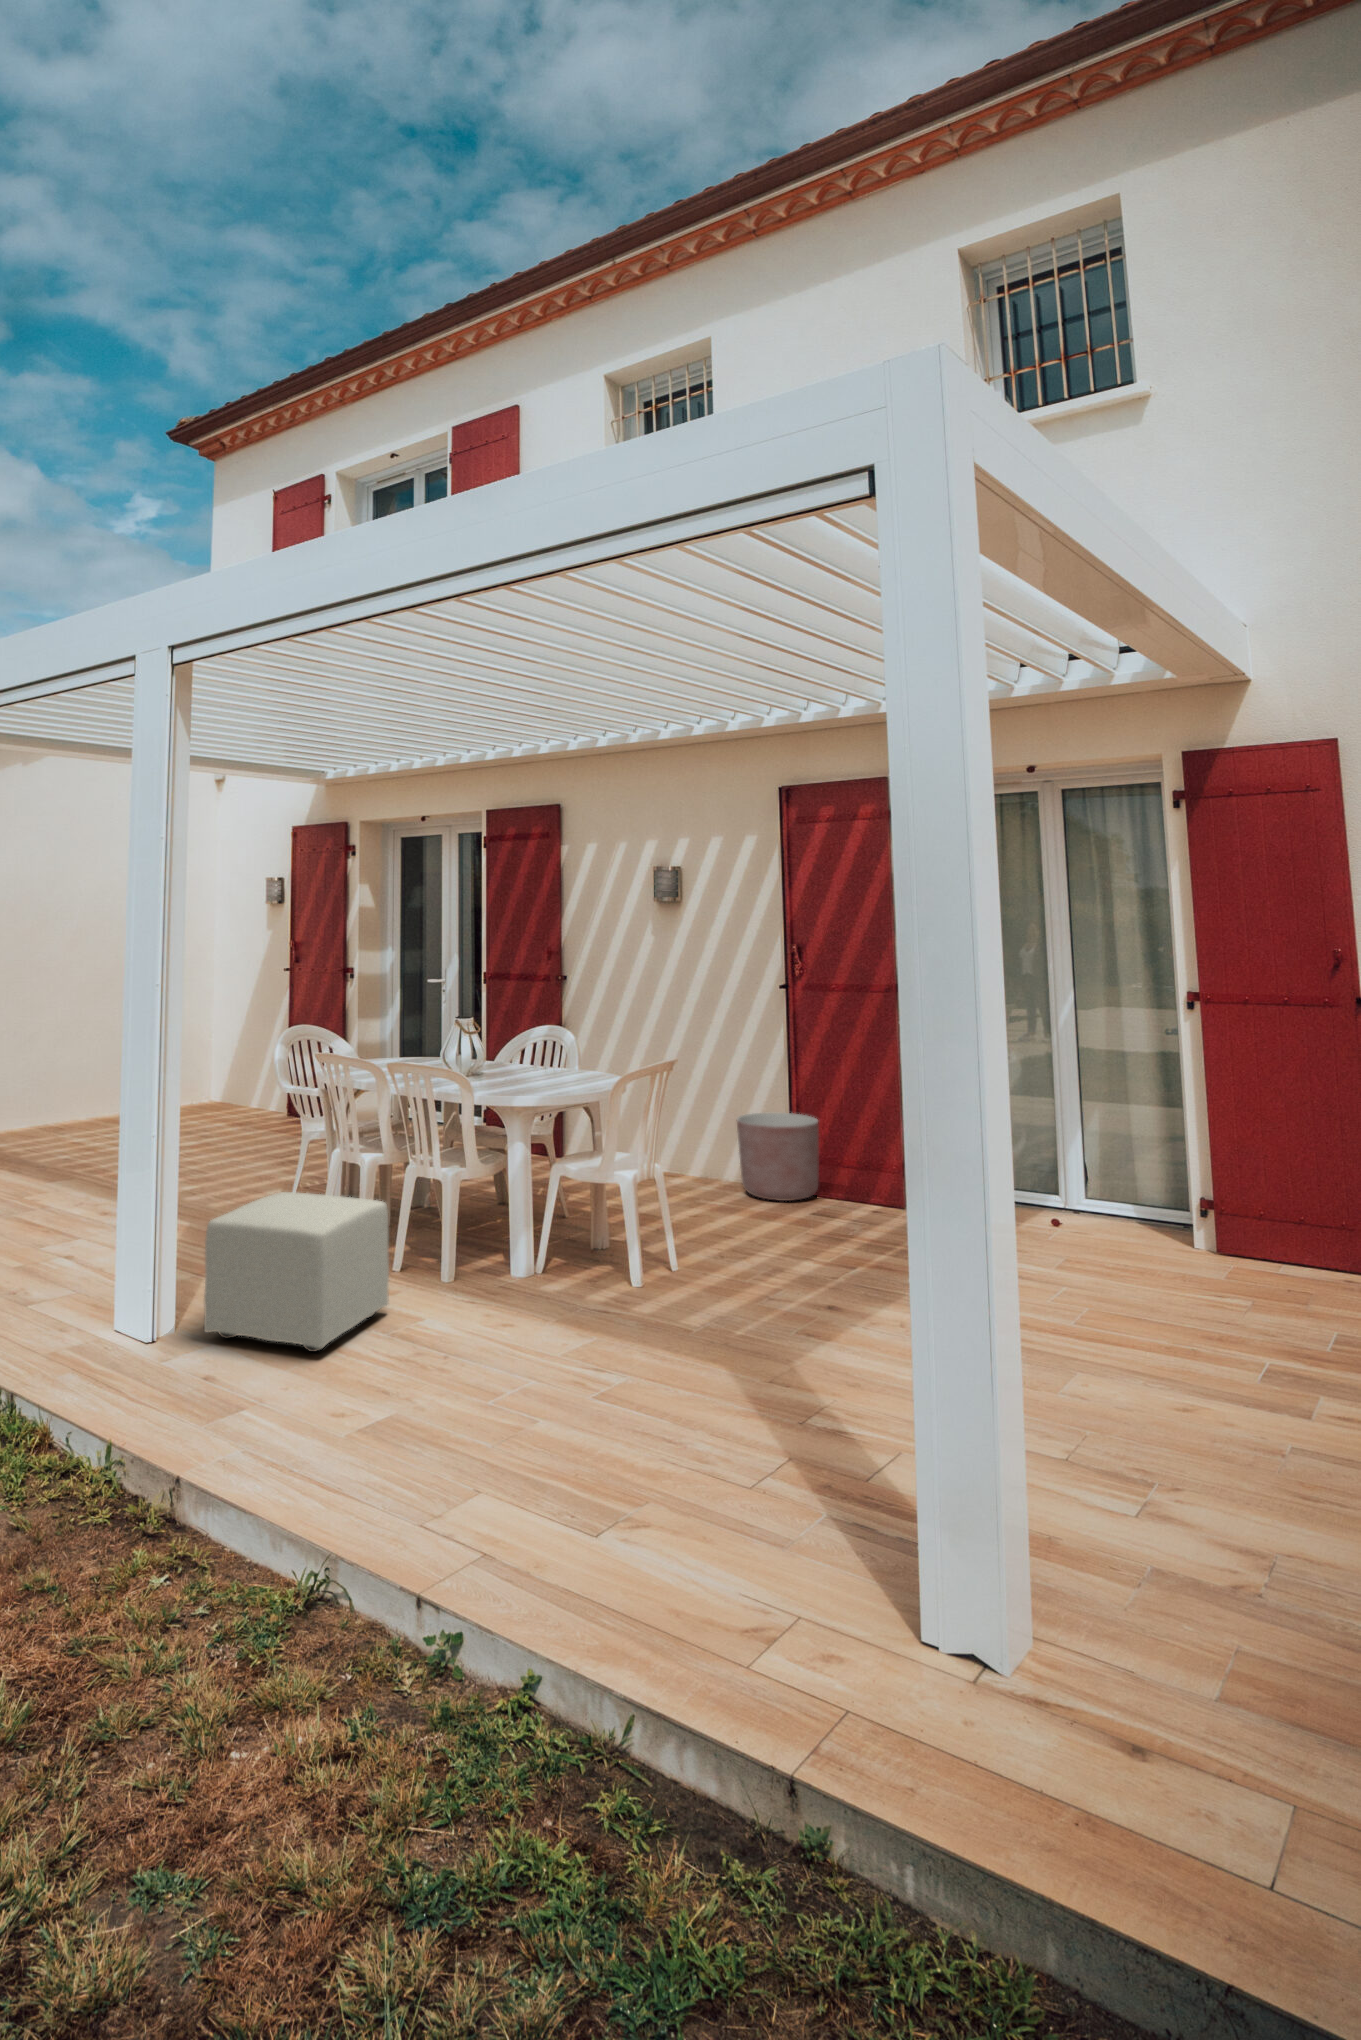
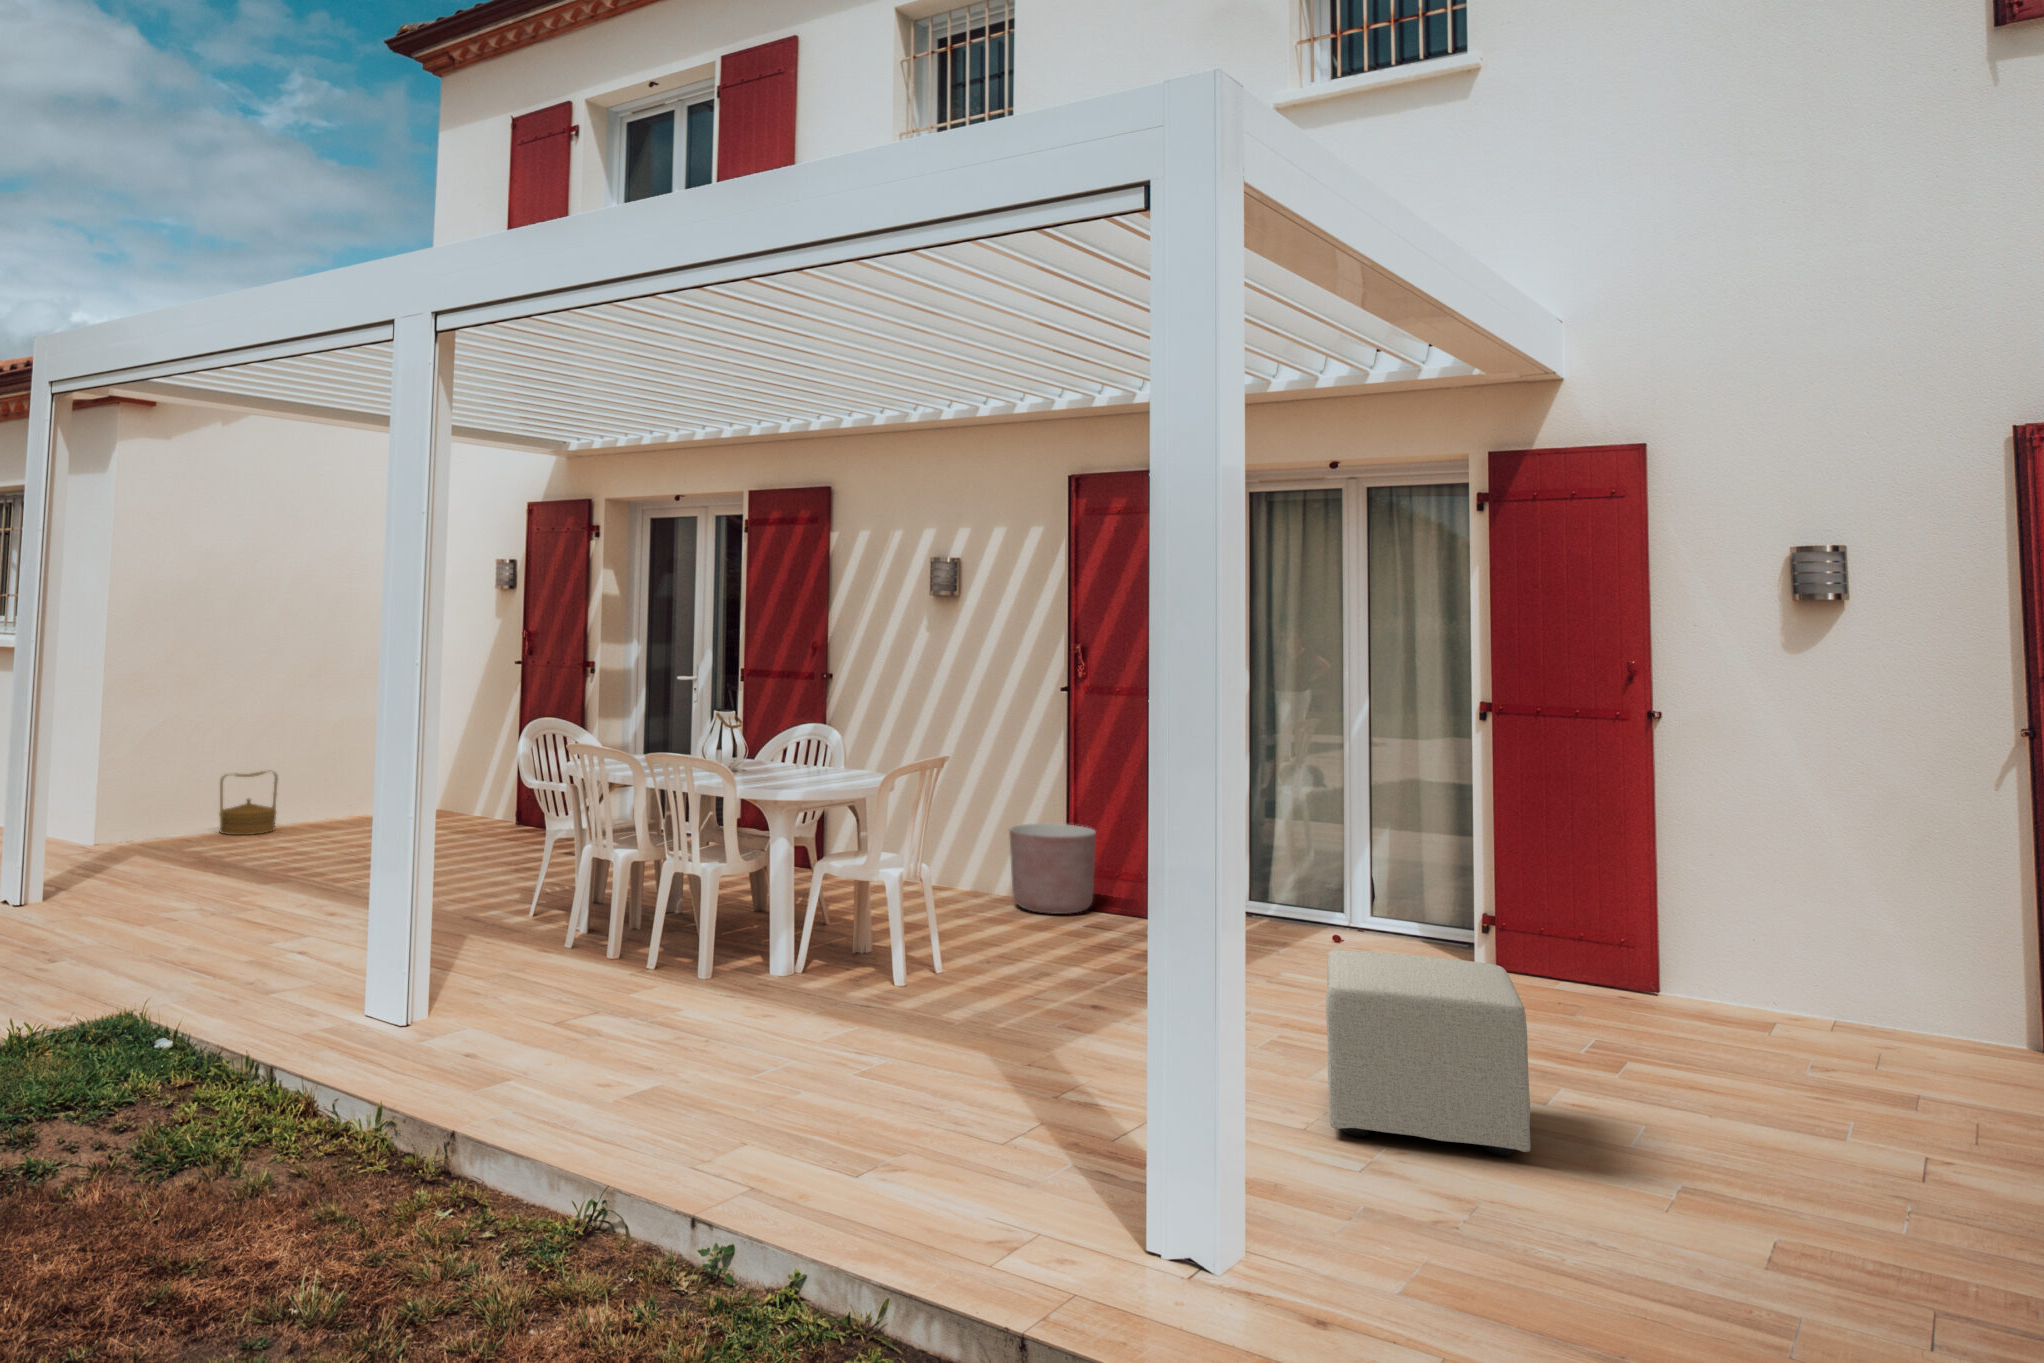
woven basket: none [22,1072,75,1132] -> present [219,771,278,835]
ottoman: present [204,1192,389,1352] -> present [1326,950,1530,1156]

